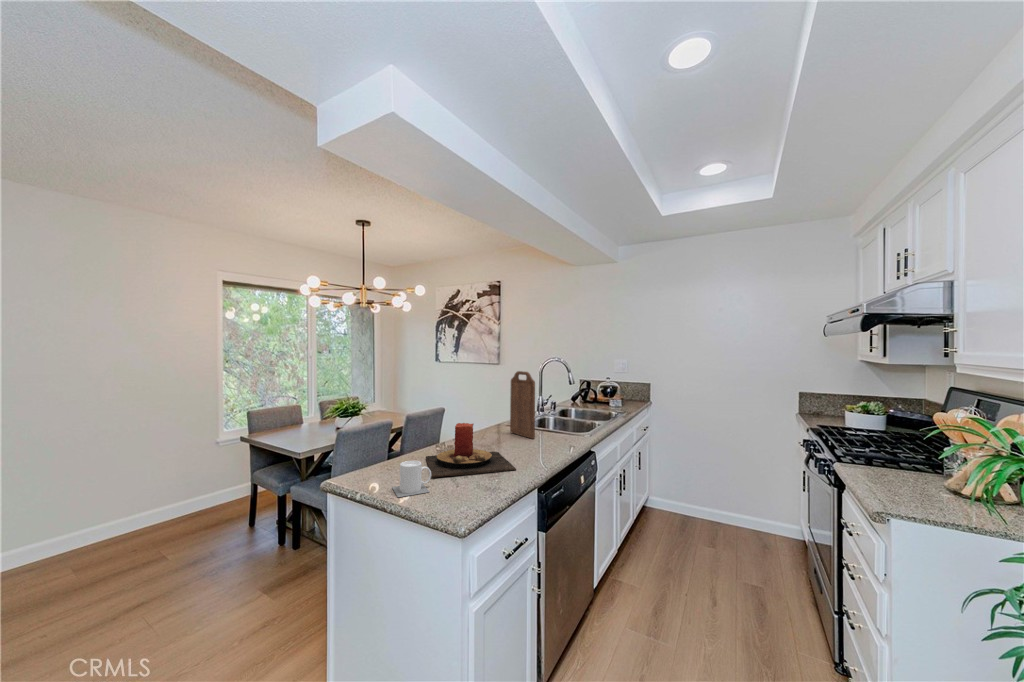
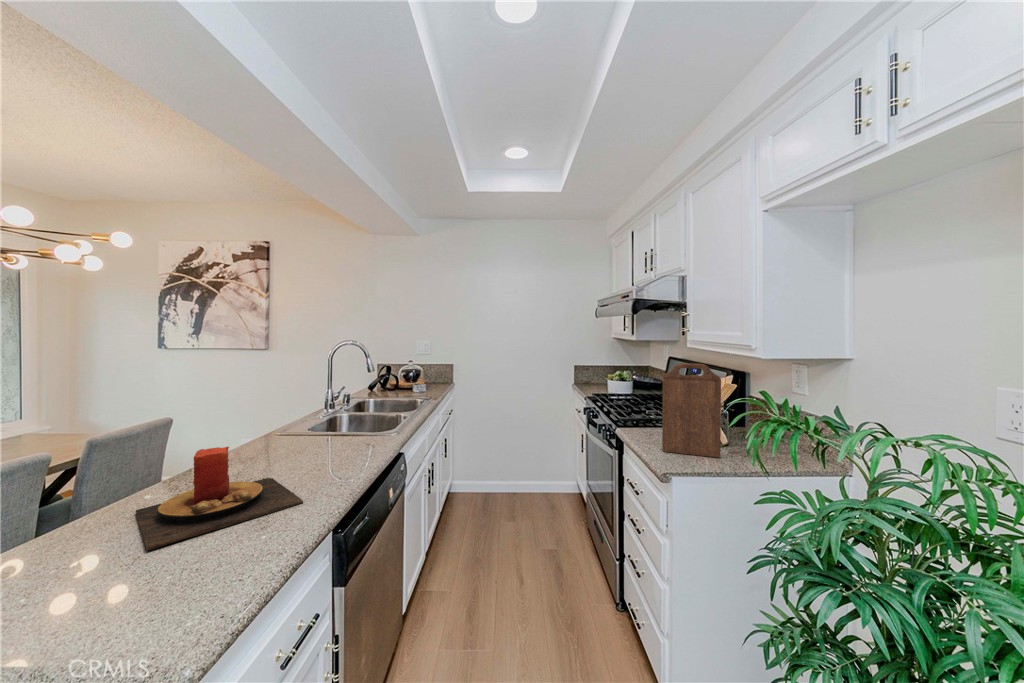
cutting board: present [510,371,535,439] -> present [662,363,721,457]
mug: present [392,461,431,497] -> none [48,534,144,615]

